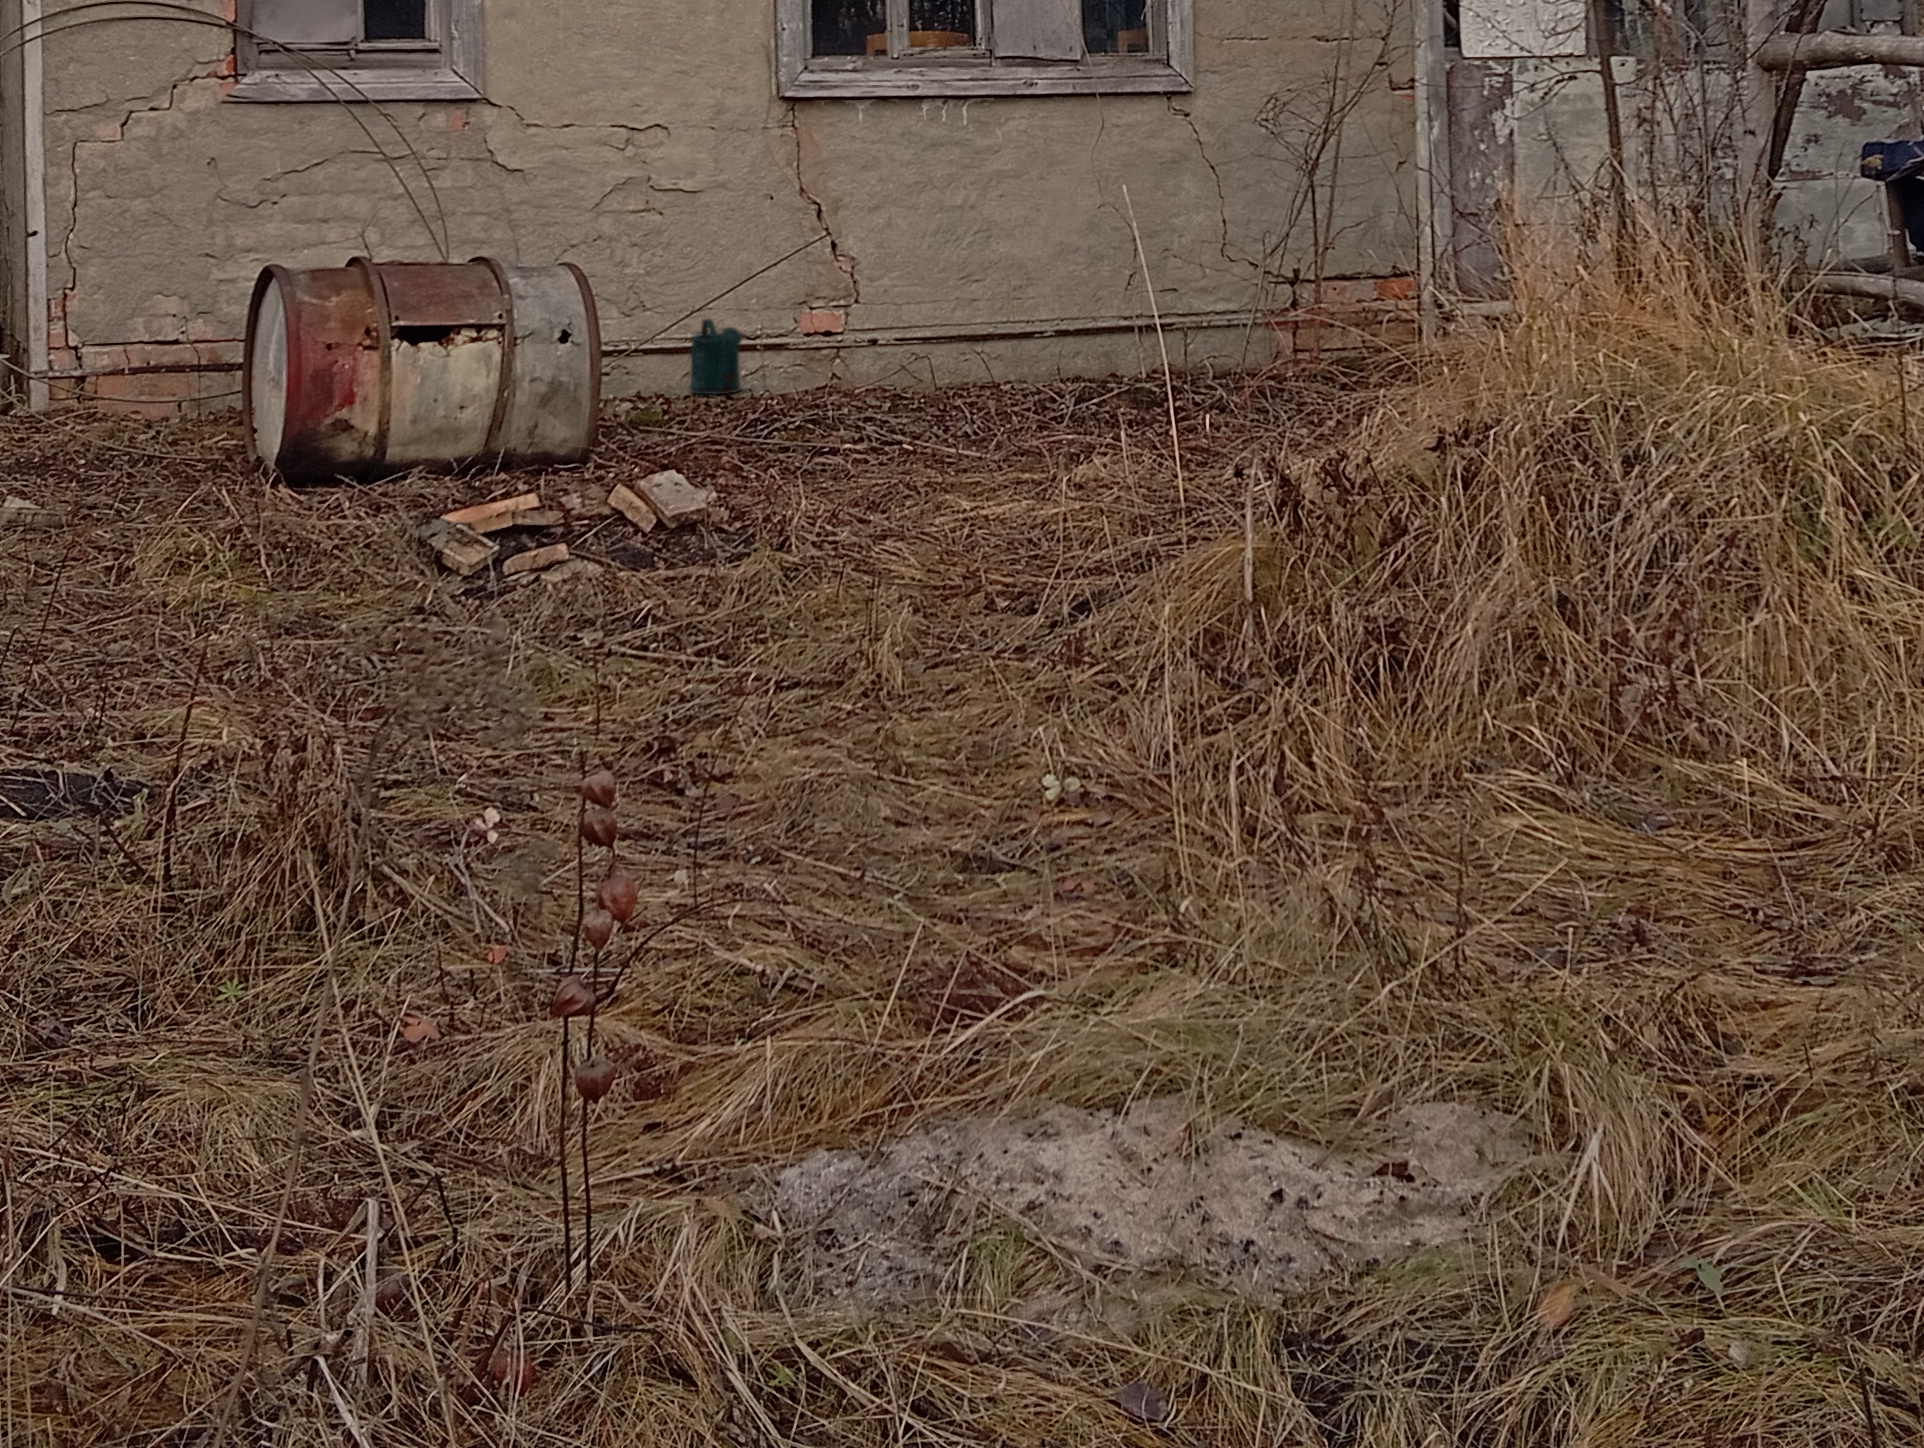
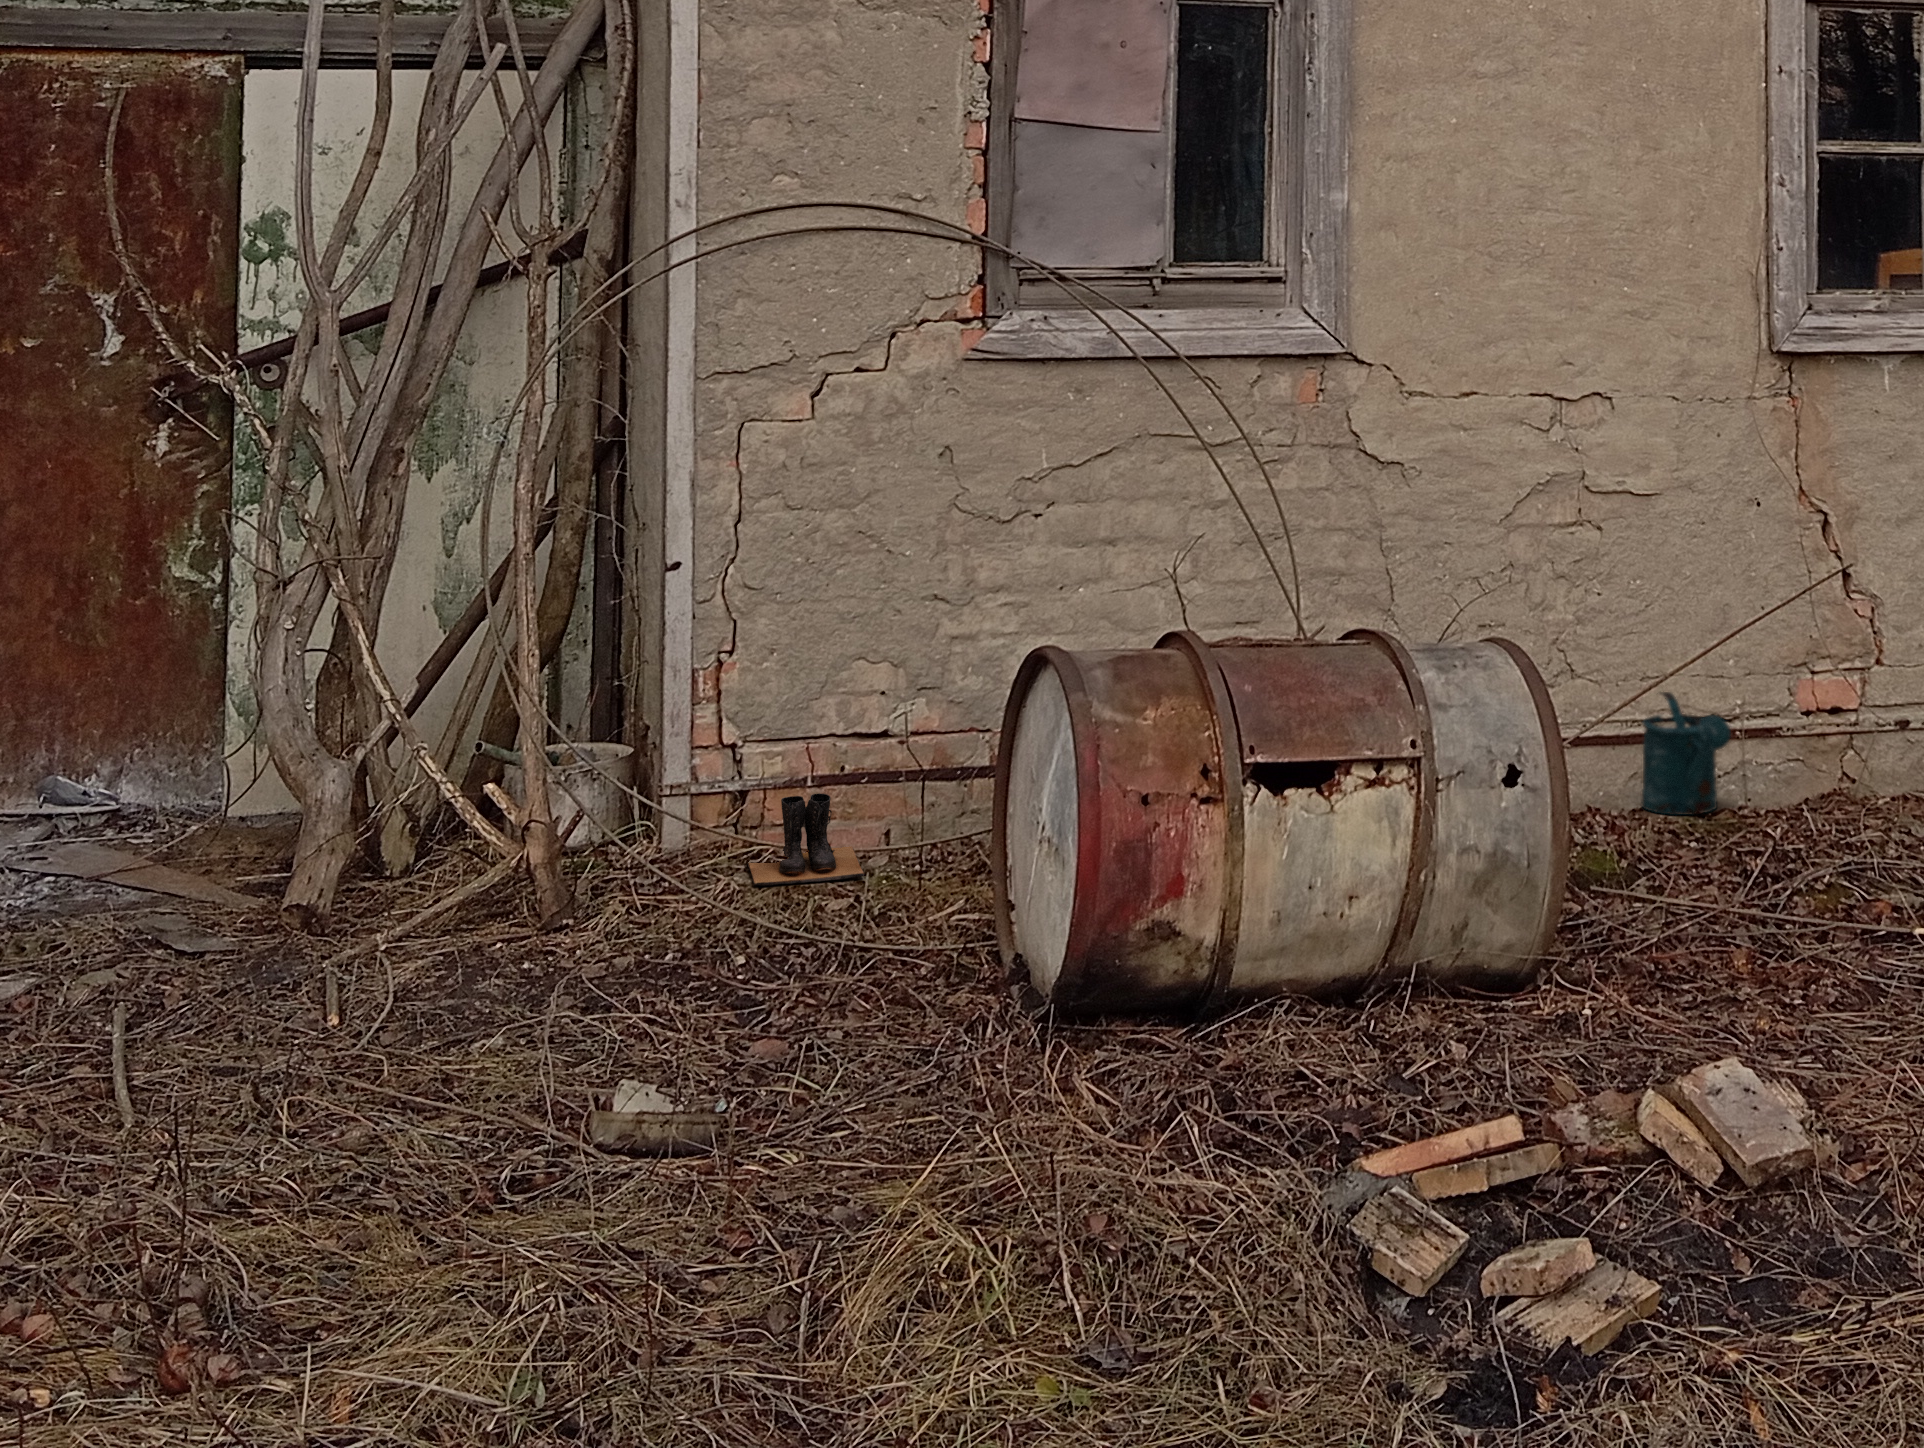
boots: none [89,383,167,437] -> present [747,793,864,886]

